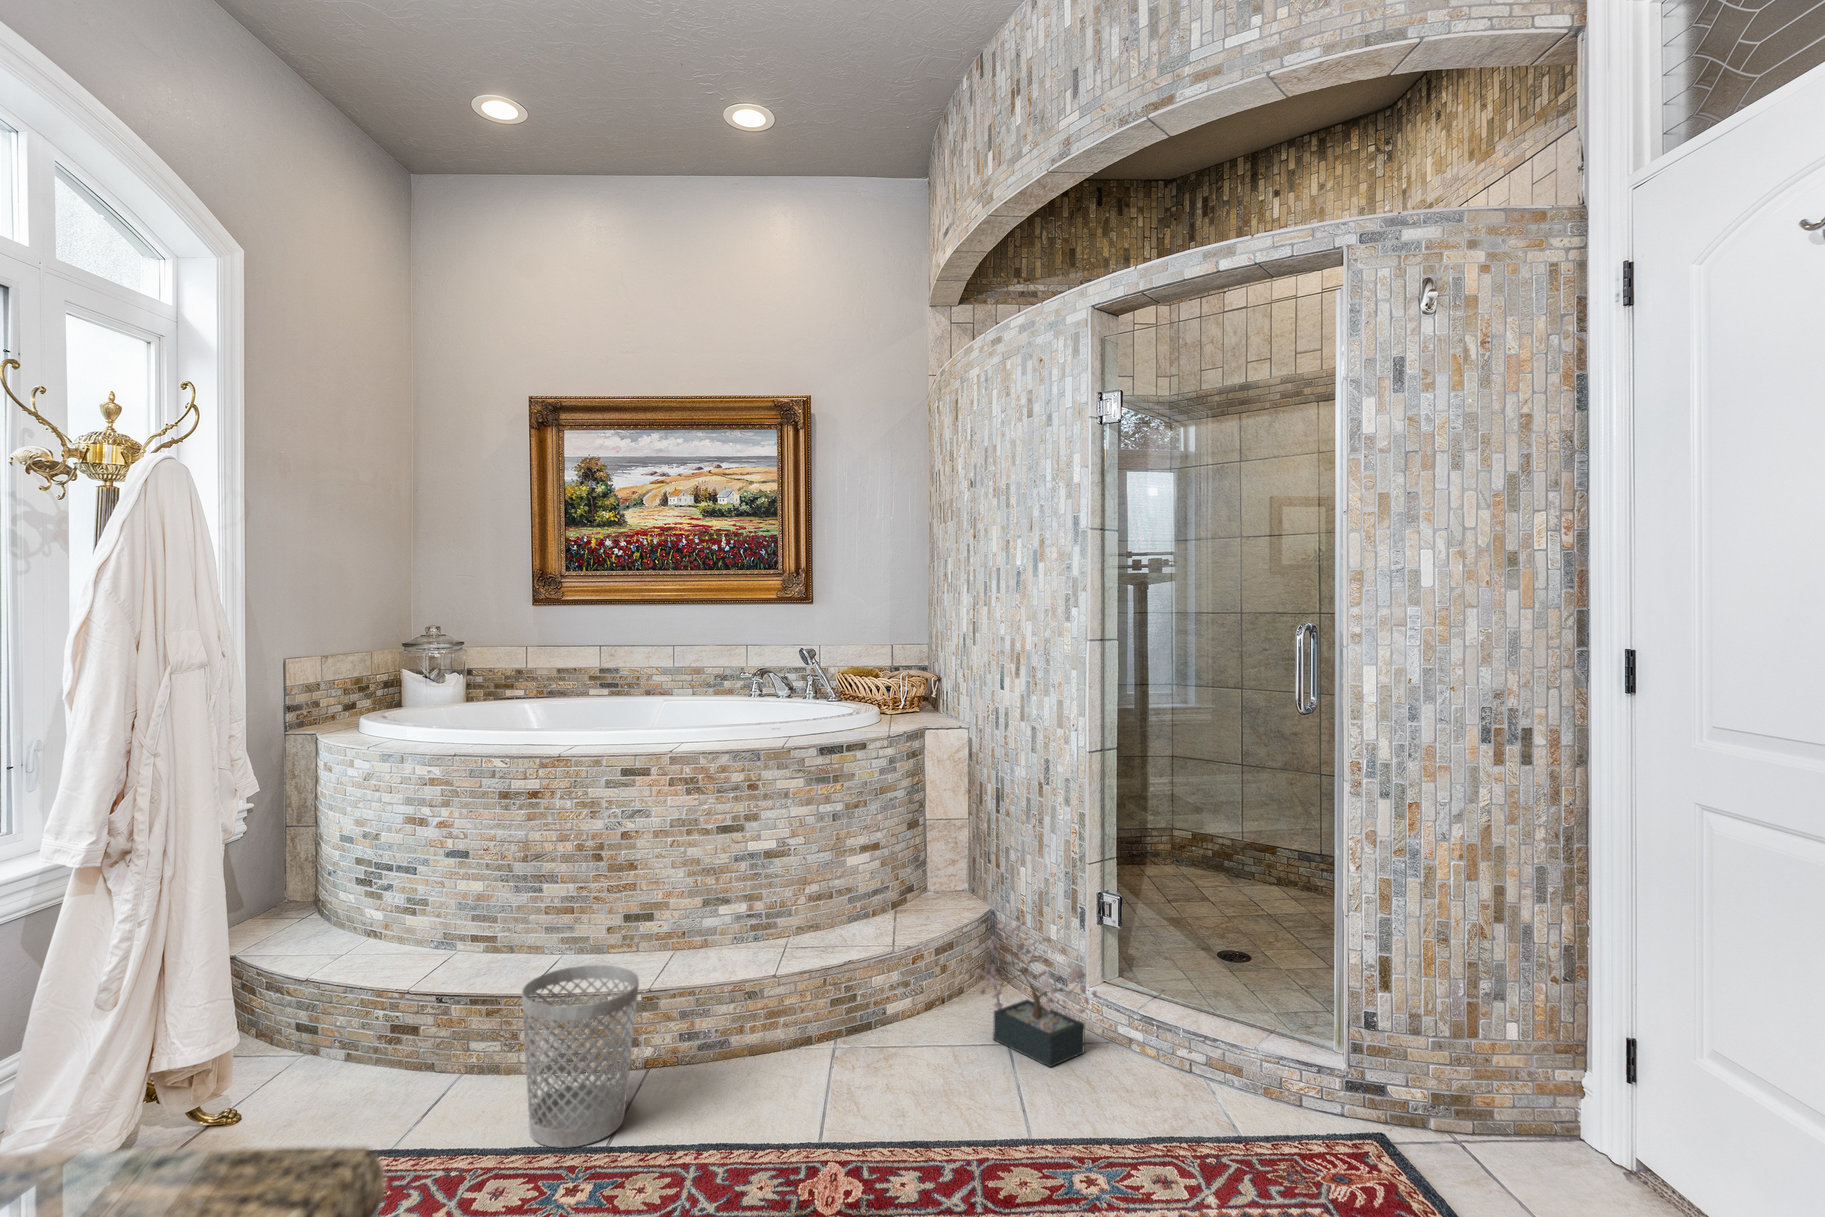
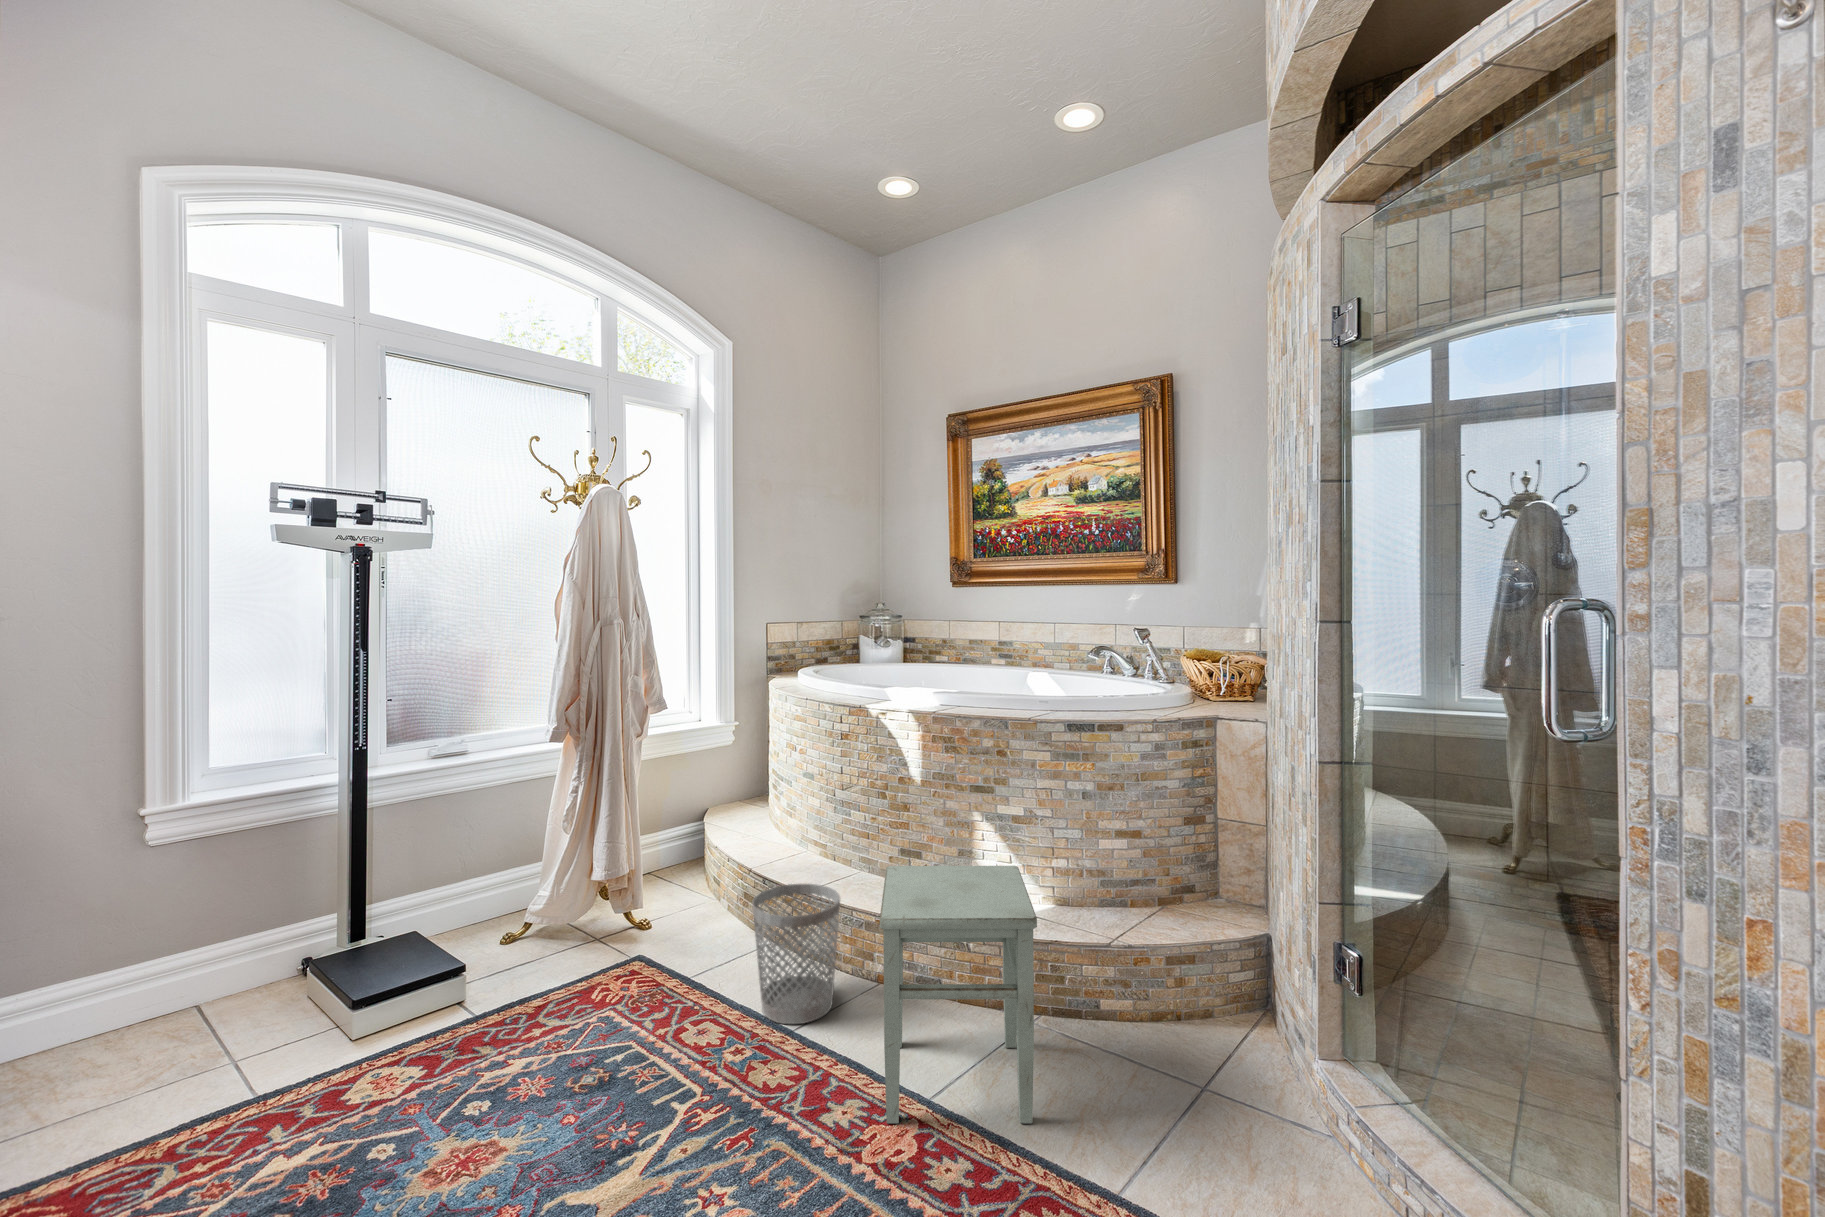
stool: none [727,888,936,1179] -> present [880,866,1037,1123]
decorative plant: present [971,921,1101,1067] -> none [1172,942,1310,1124]

